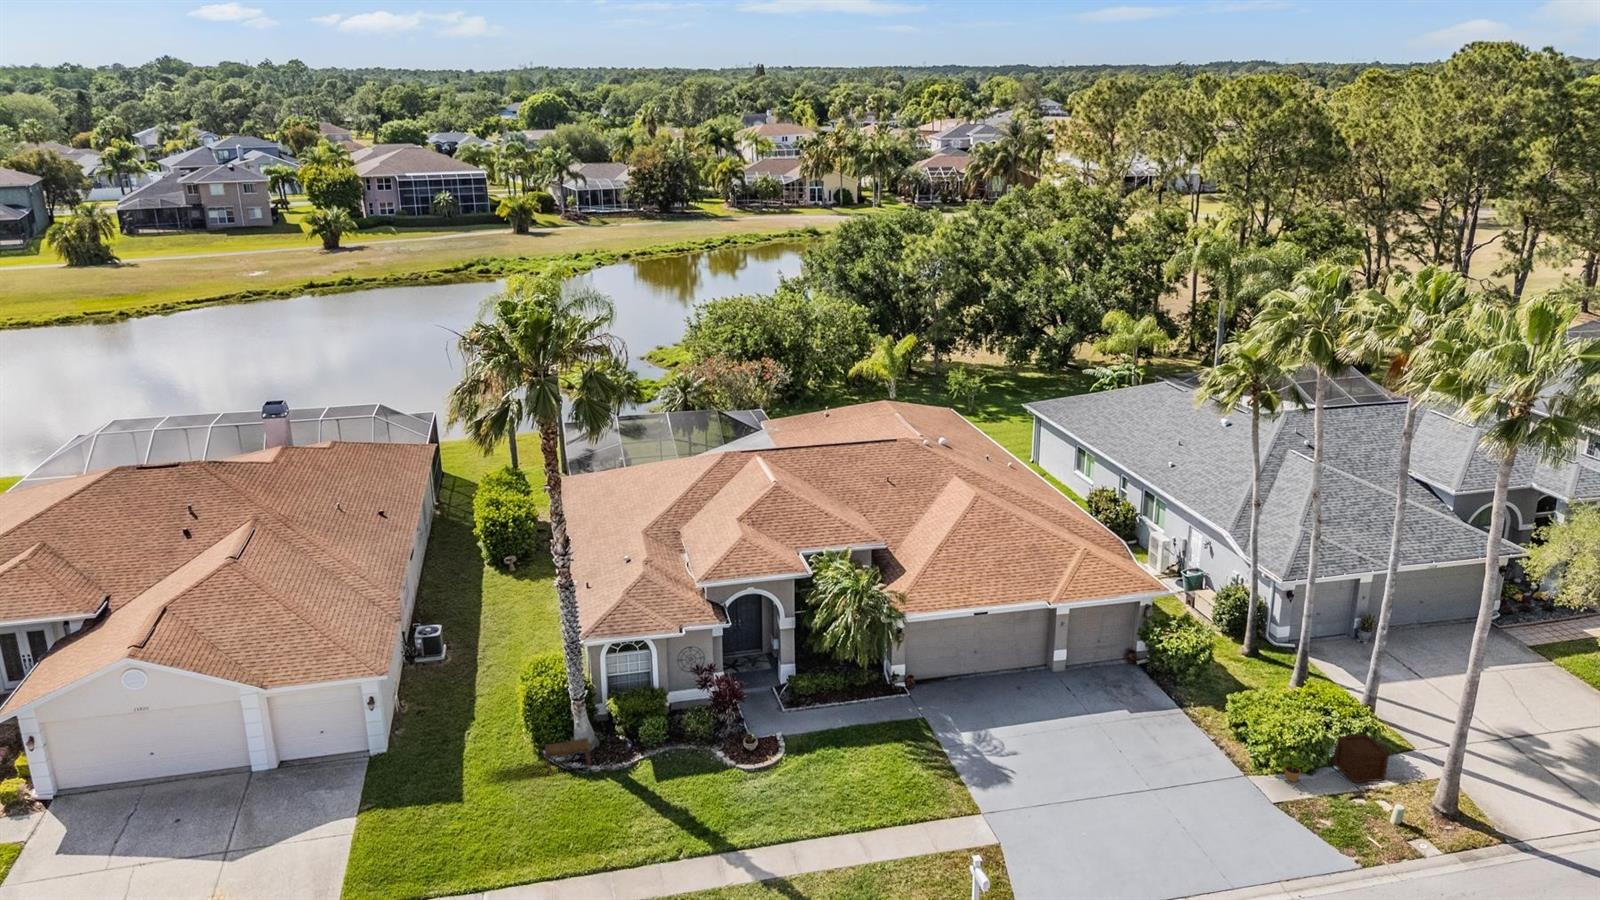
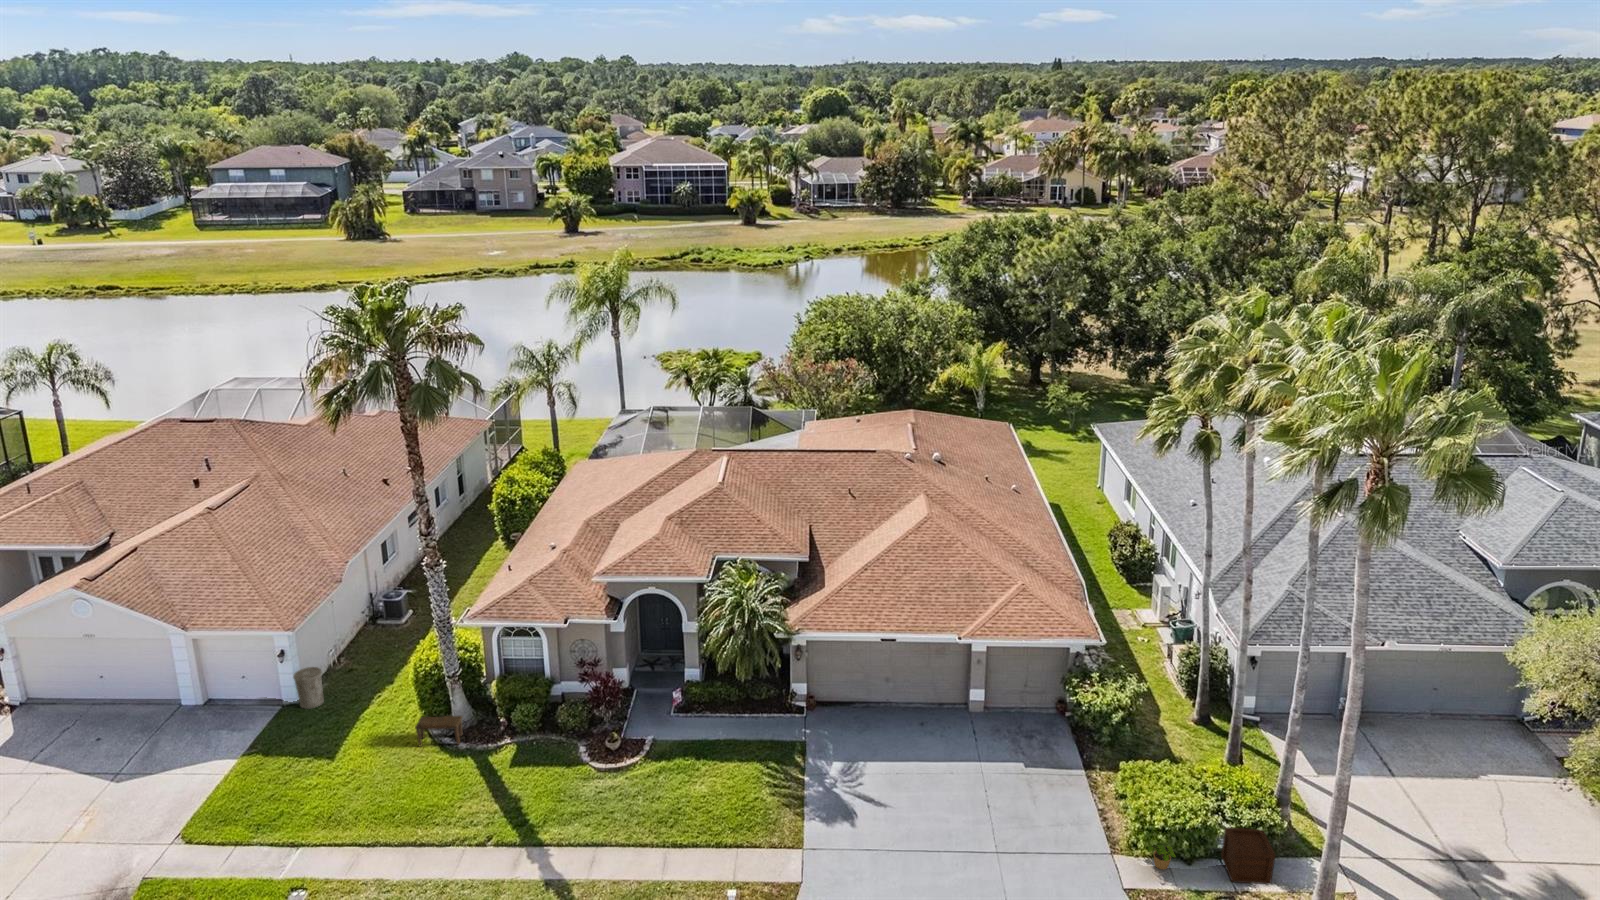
trash can: none [384,710,416,755] -> present [293,667,324,709]

